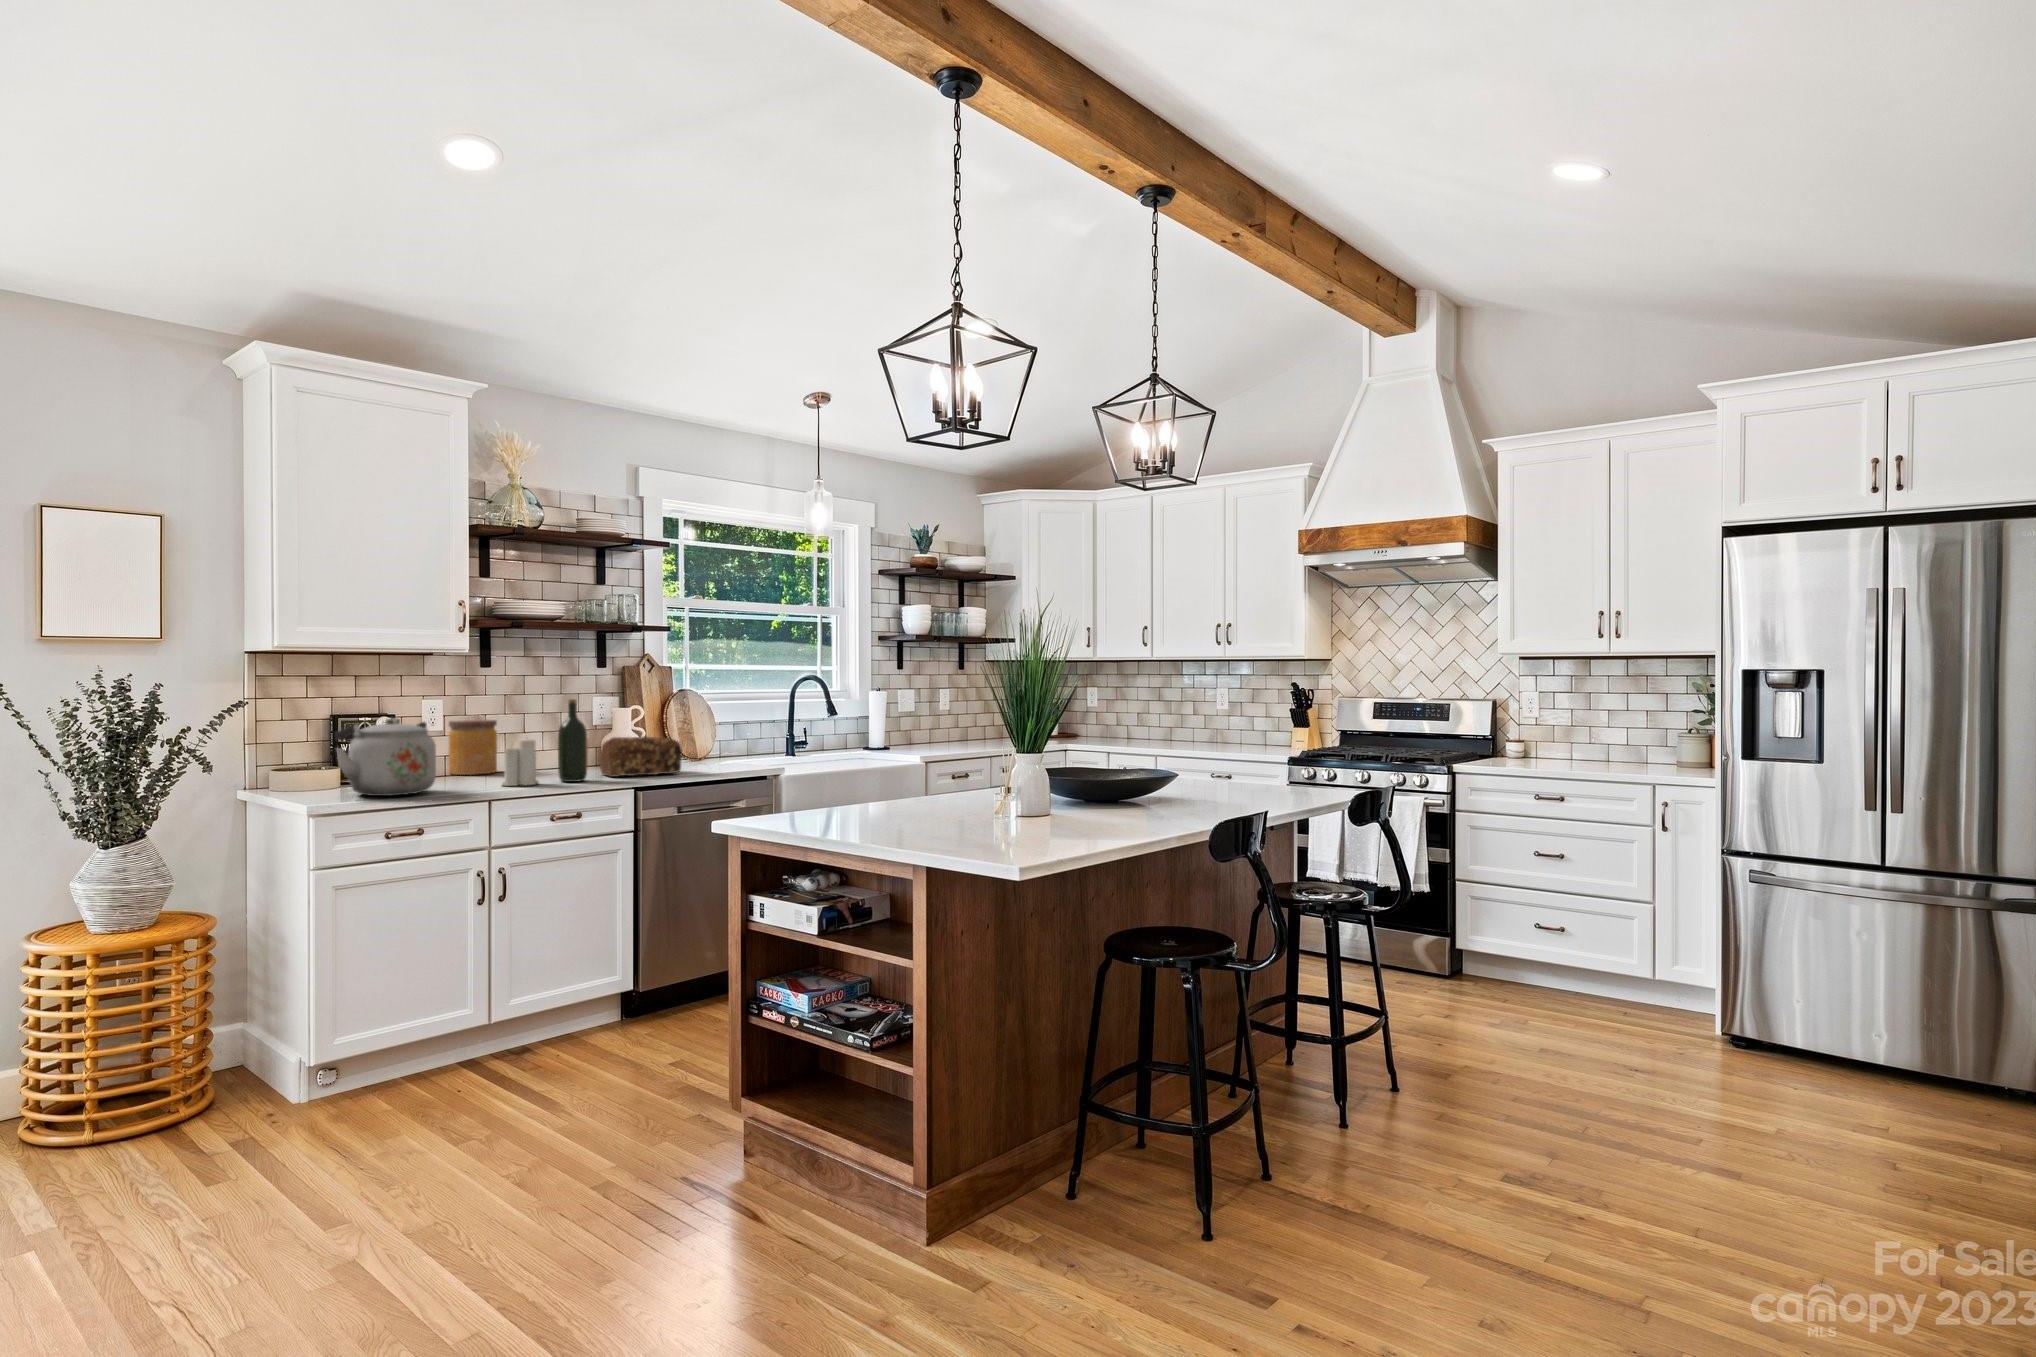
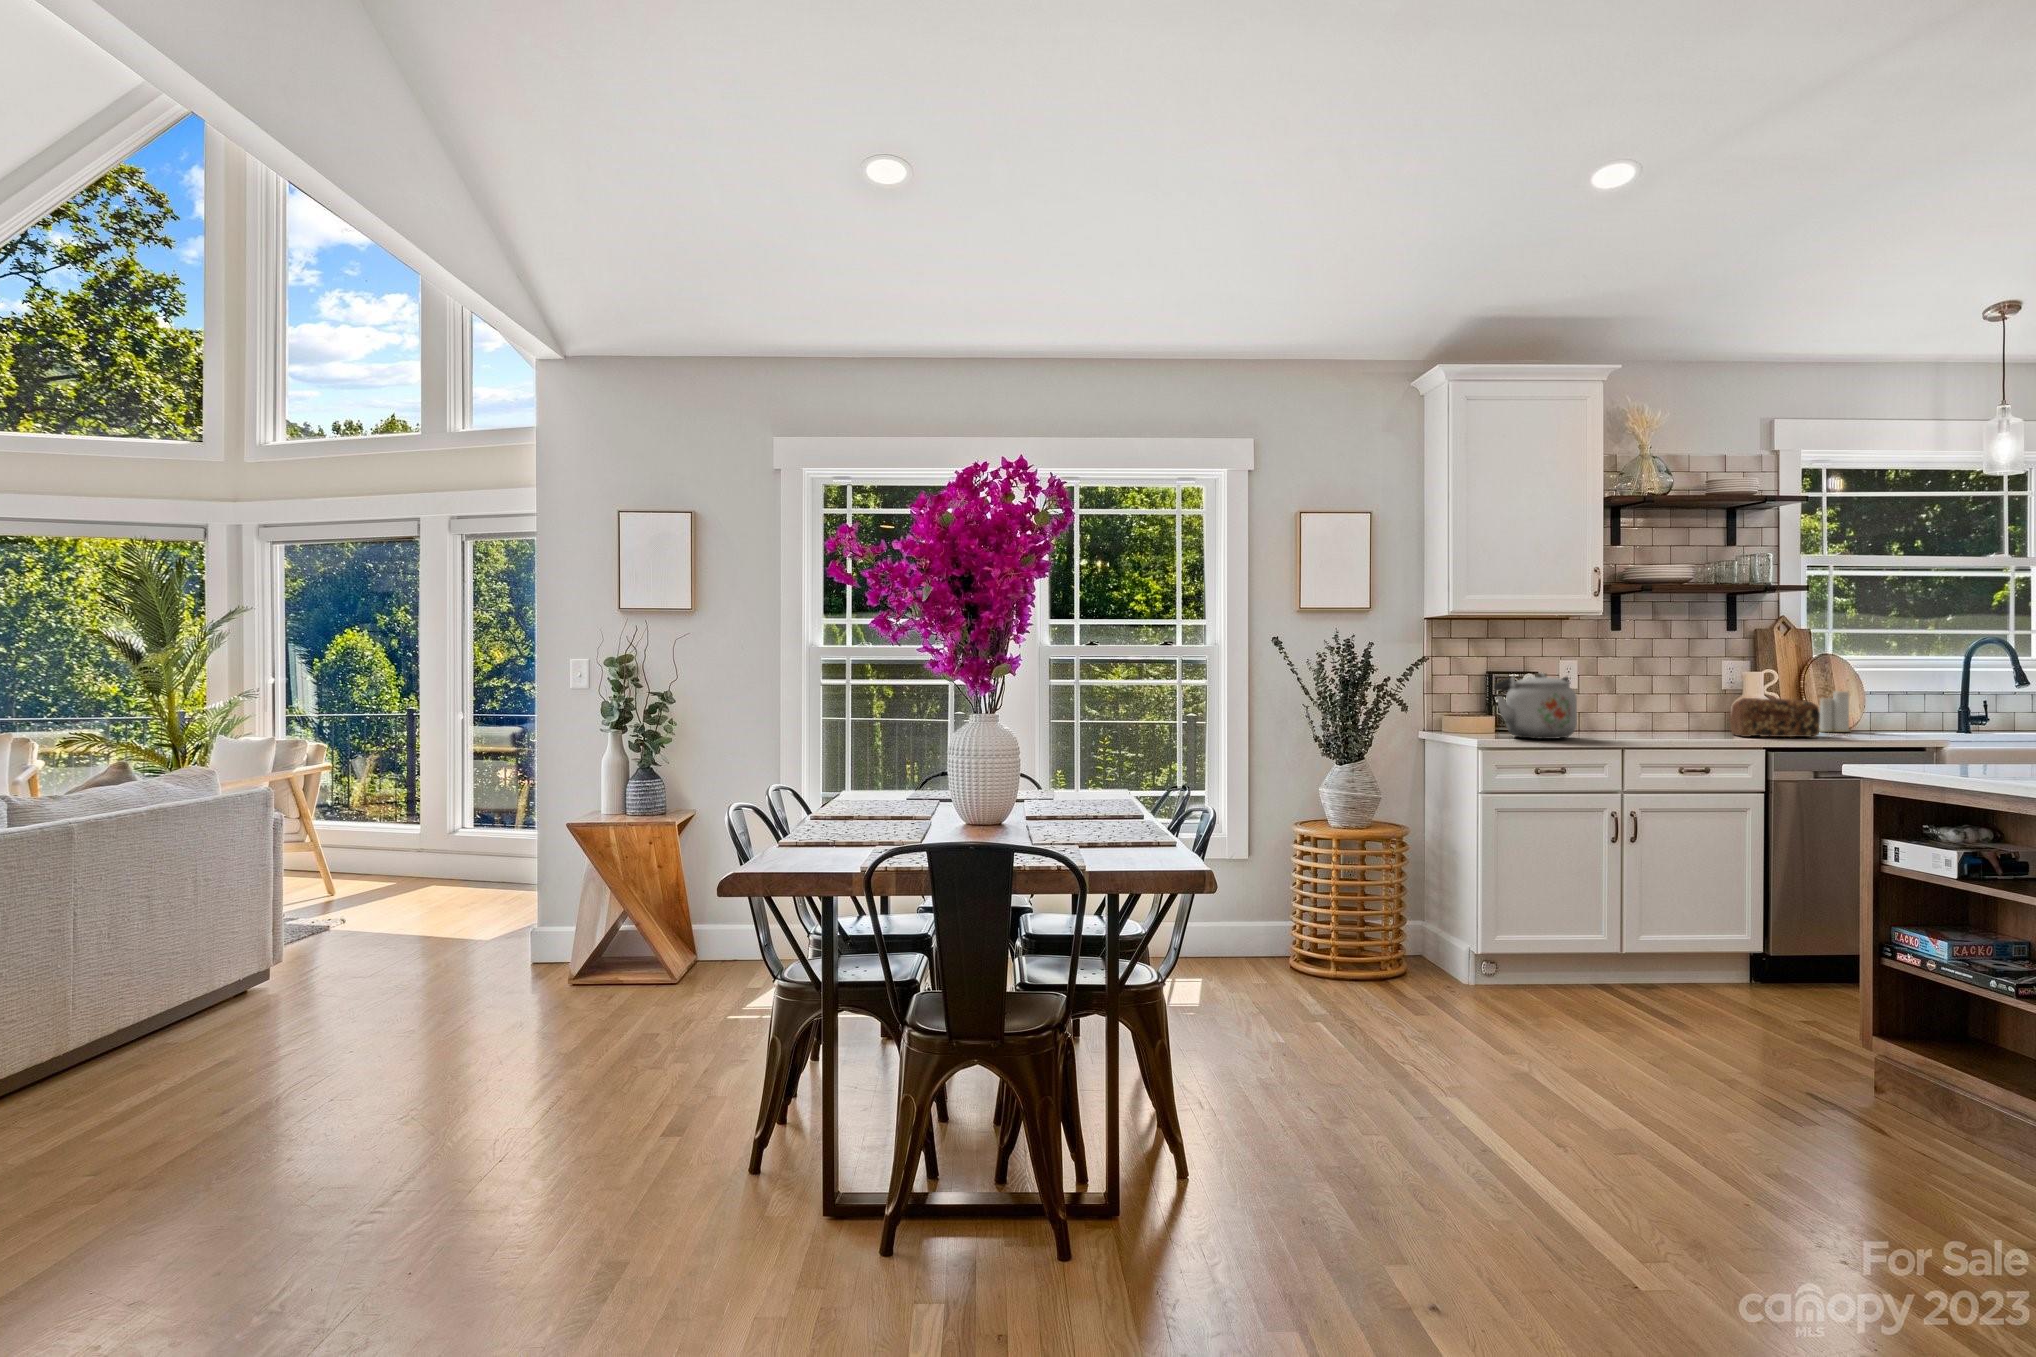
wine bottle: present [558,699,588,782] -> none [1688,659,1718,738]
jar: present [449,720,497,775] -> none [1584,679,1628,729]
candle: present [502,739,539,786] -> present [1819,691,1851,732]

